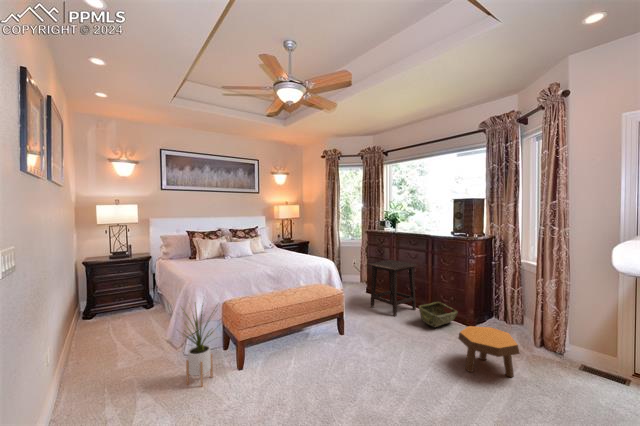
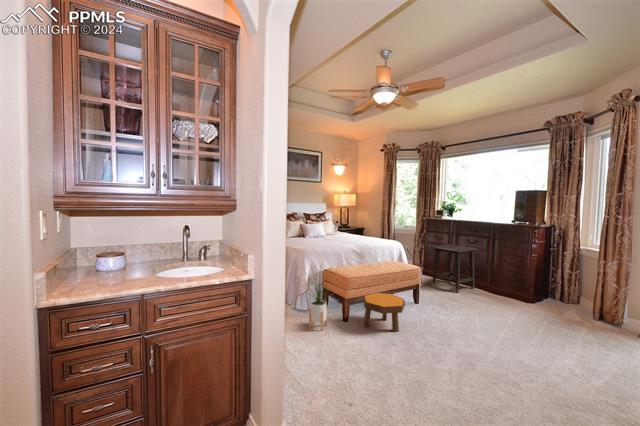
woven basket: present [419,302,458,327] -> none [482,282,518,302]
footstool: present [458,326,519,377] -> present [363,293,405,332]

